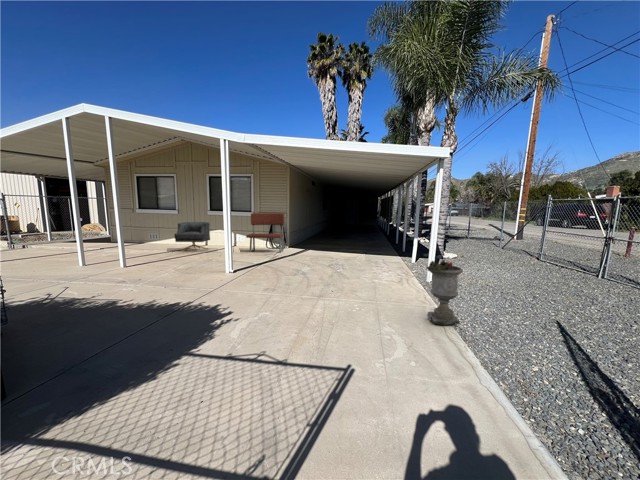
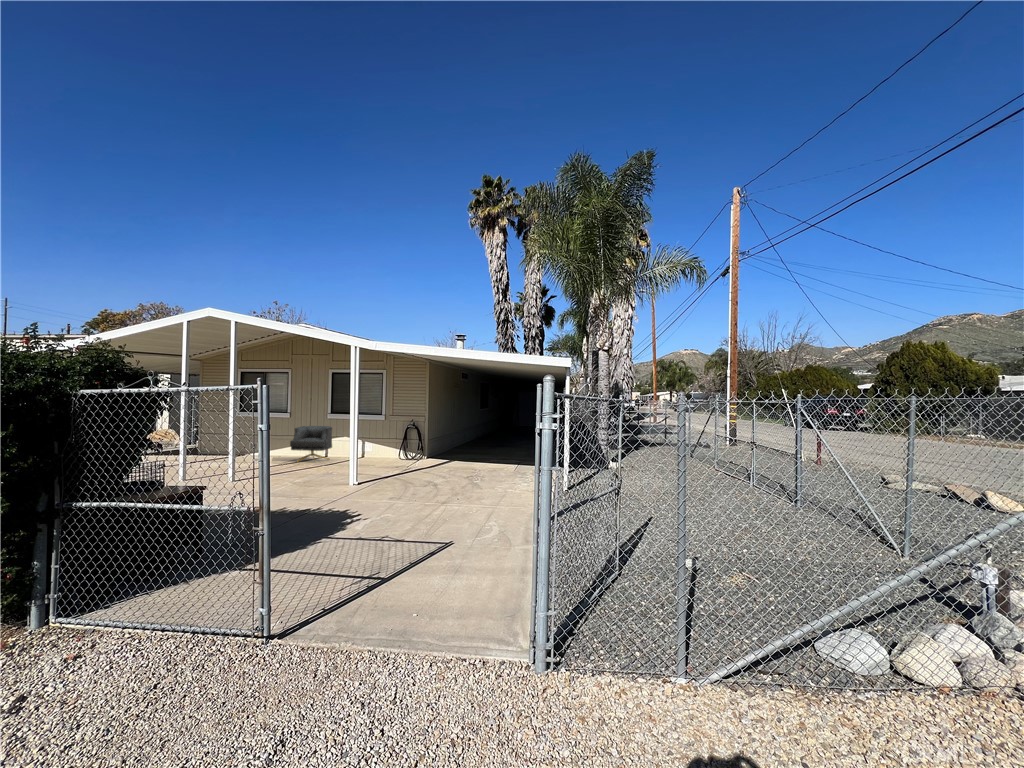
bench: present [246,213,284,252] -> none [375,417,421,464]
planter: present [427,260,463,325] -> none [503,477,530,530]

